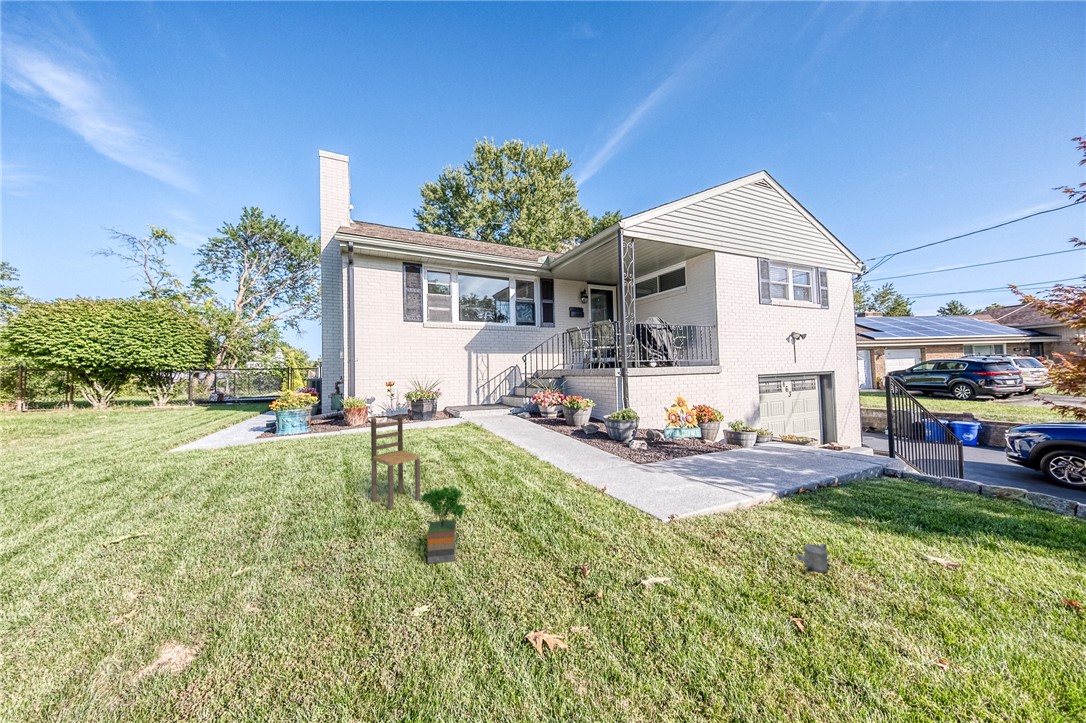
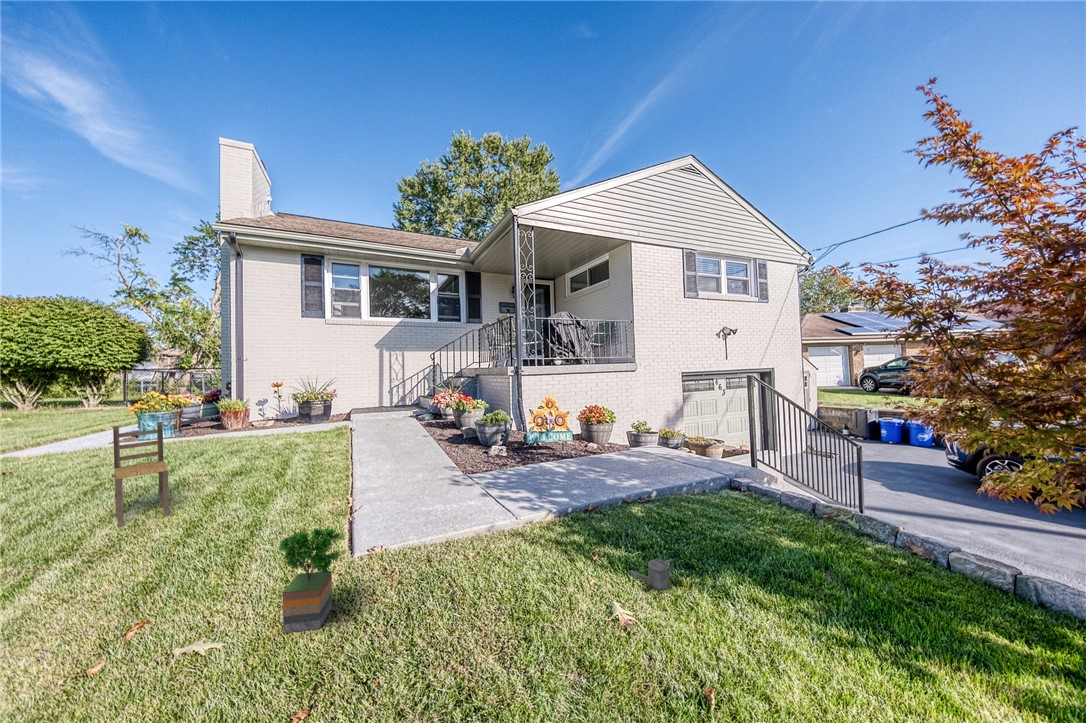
potted tree: present [420,486,466,564] -> present [279,527,342,633]
watering can: present [797,544,828,573] -> present [631,559,674,591]

